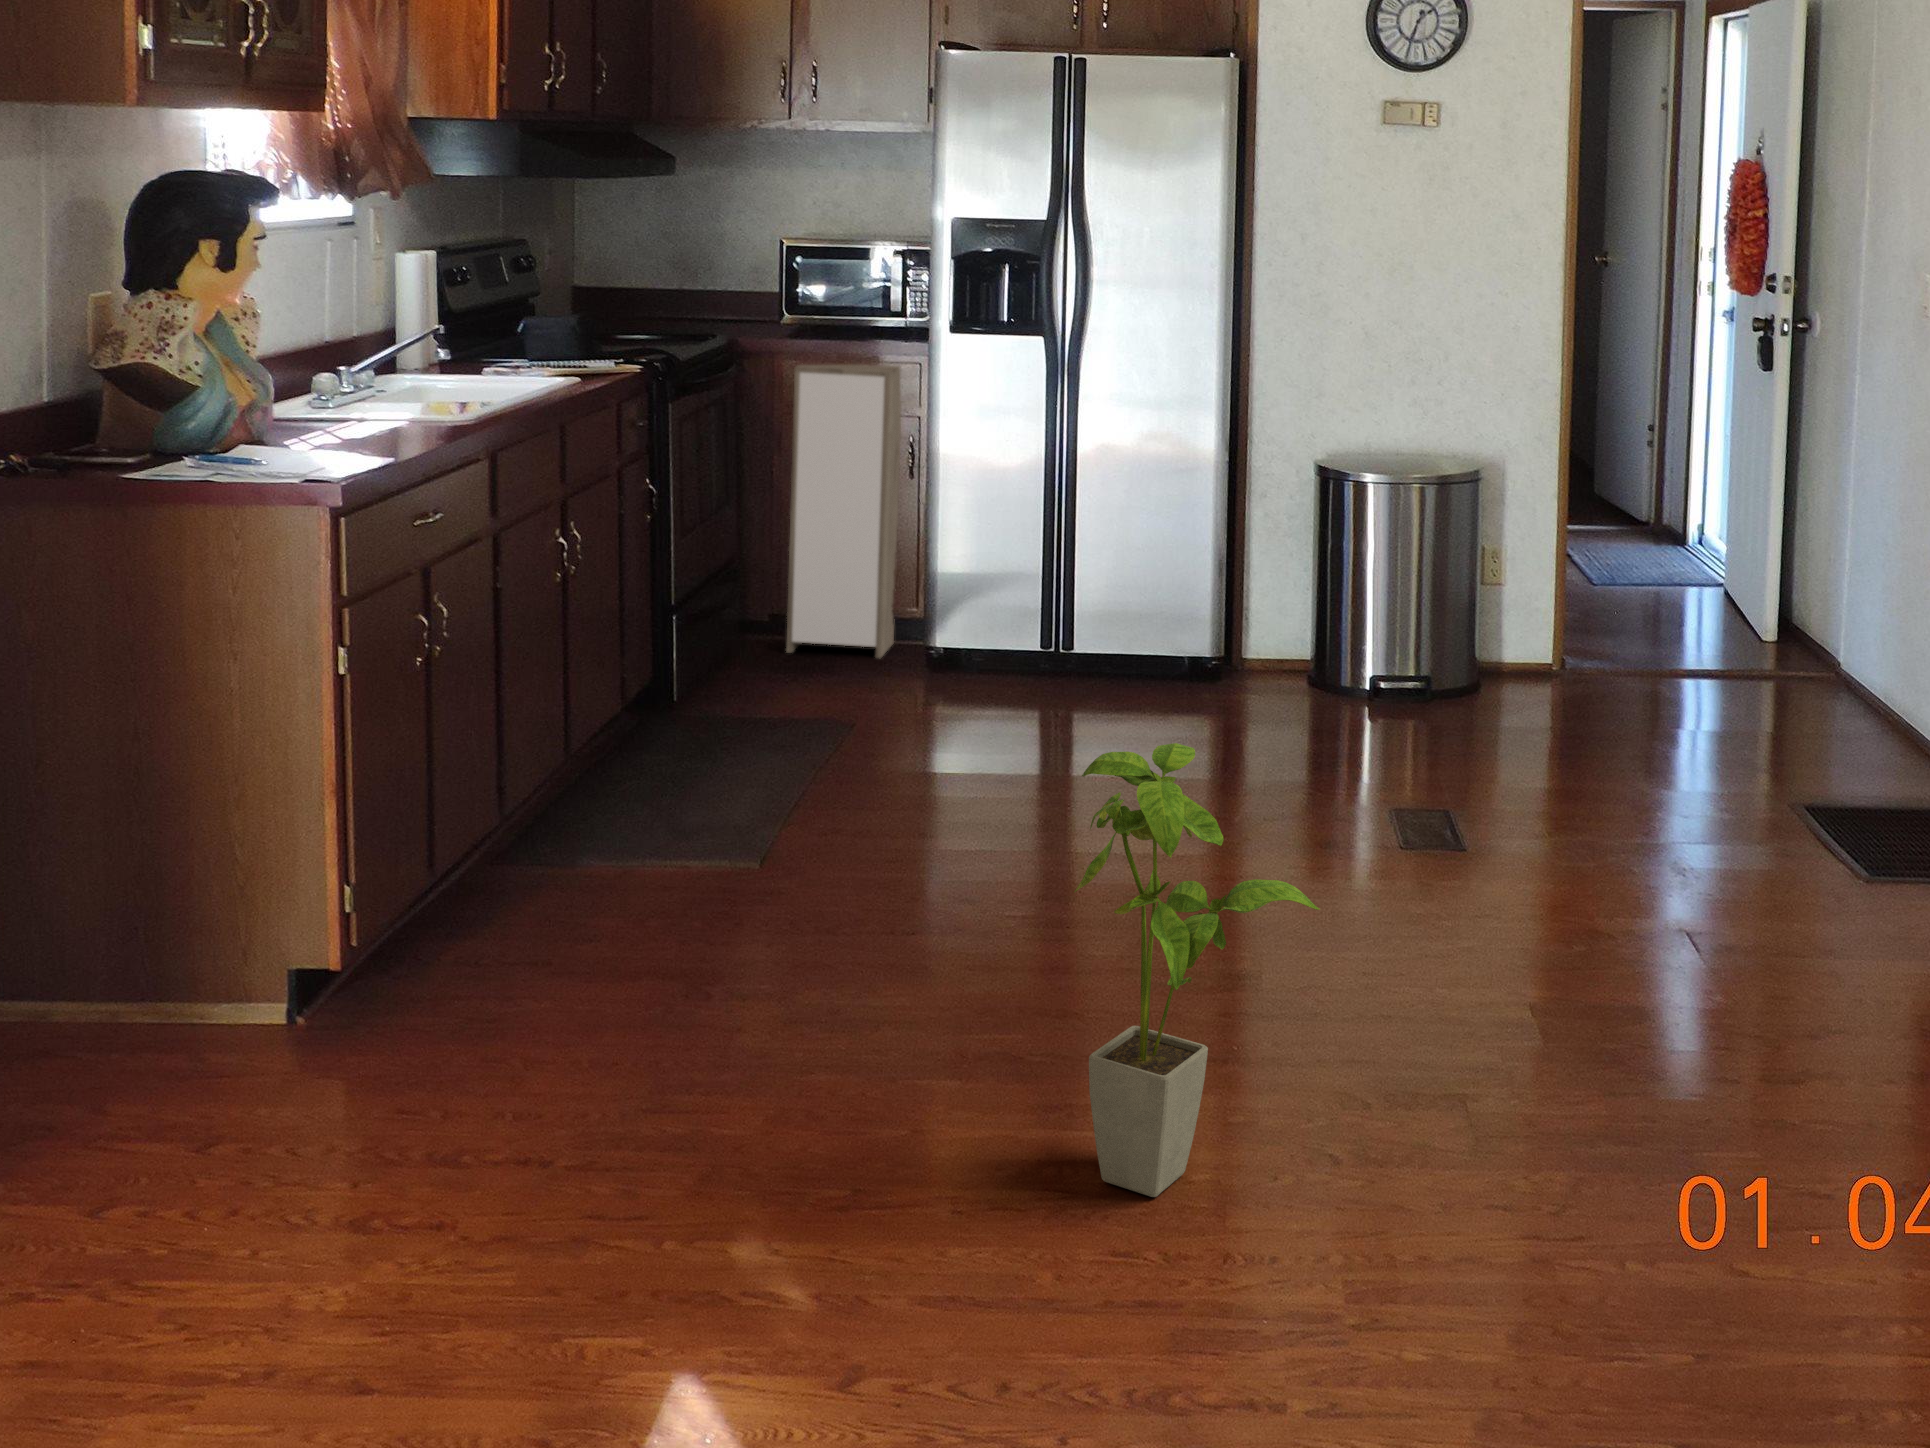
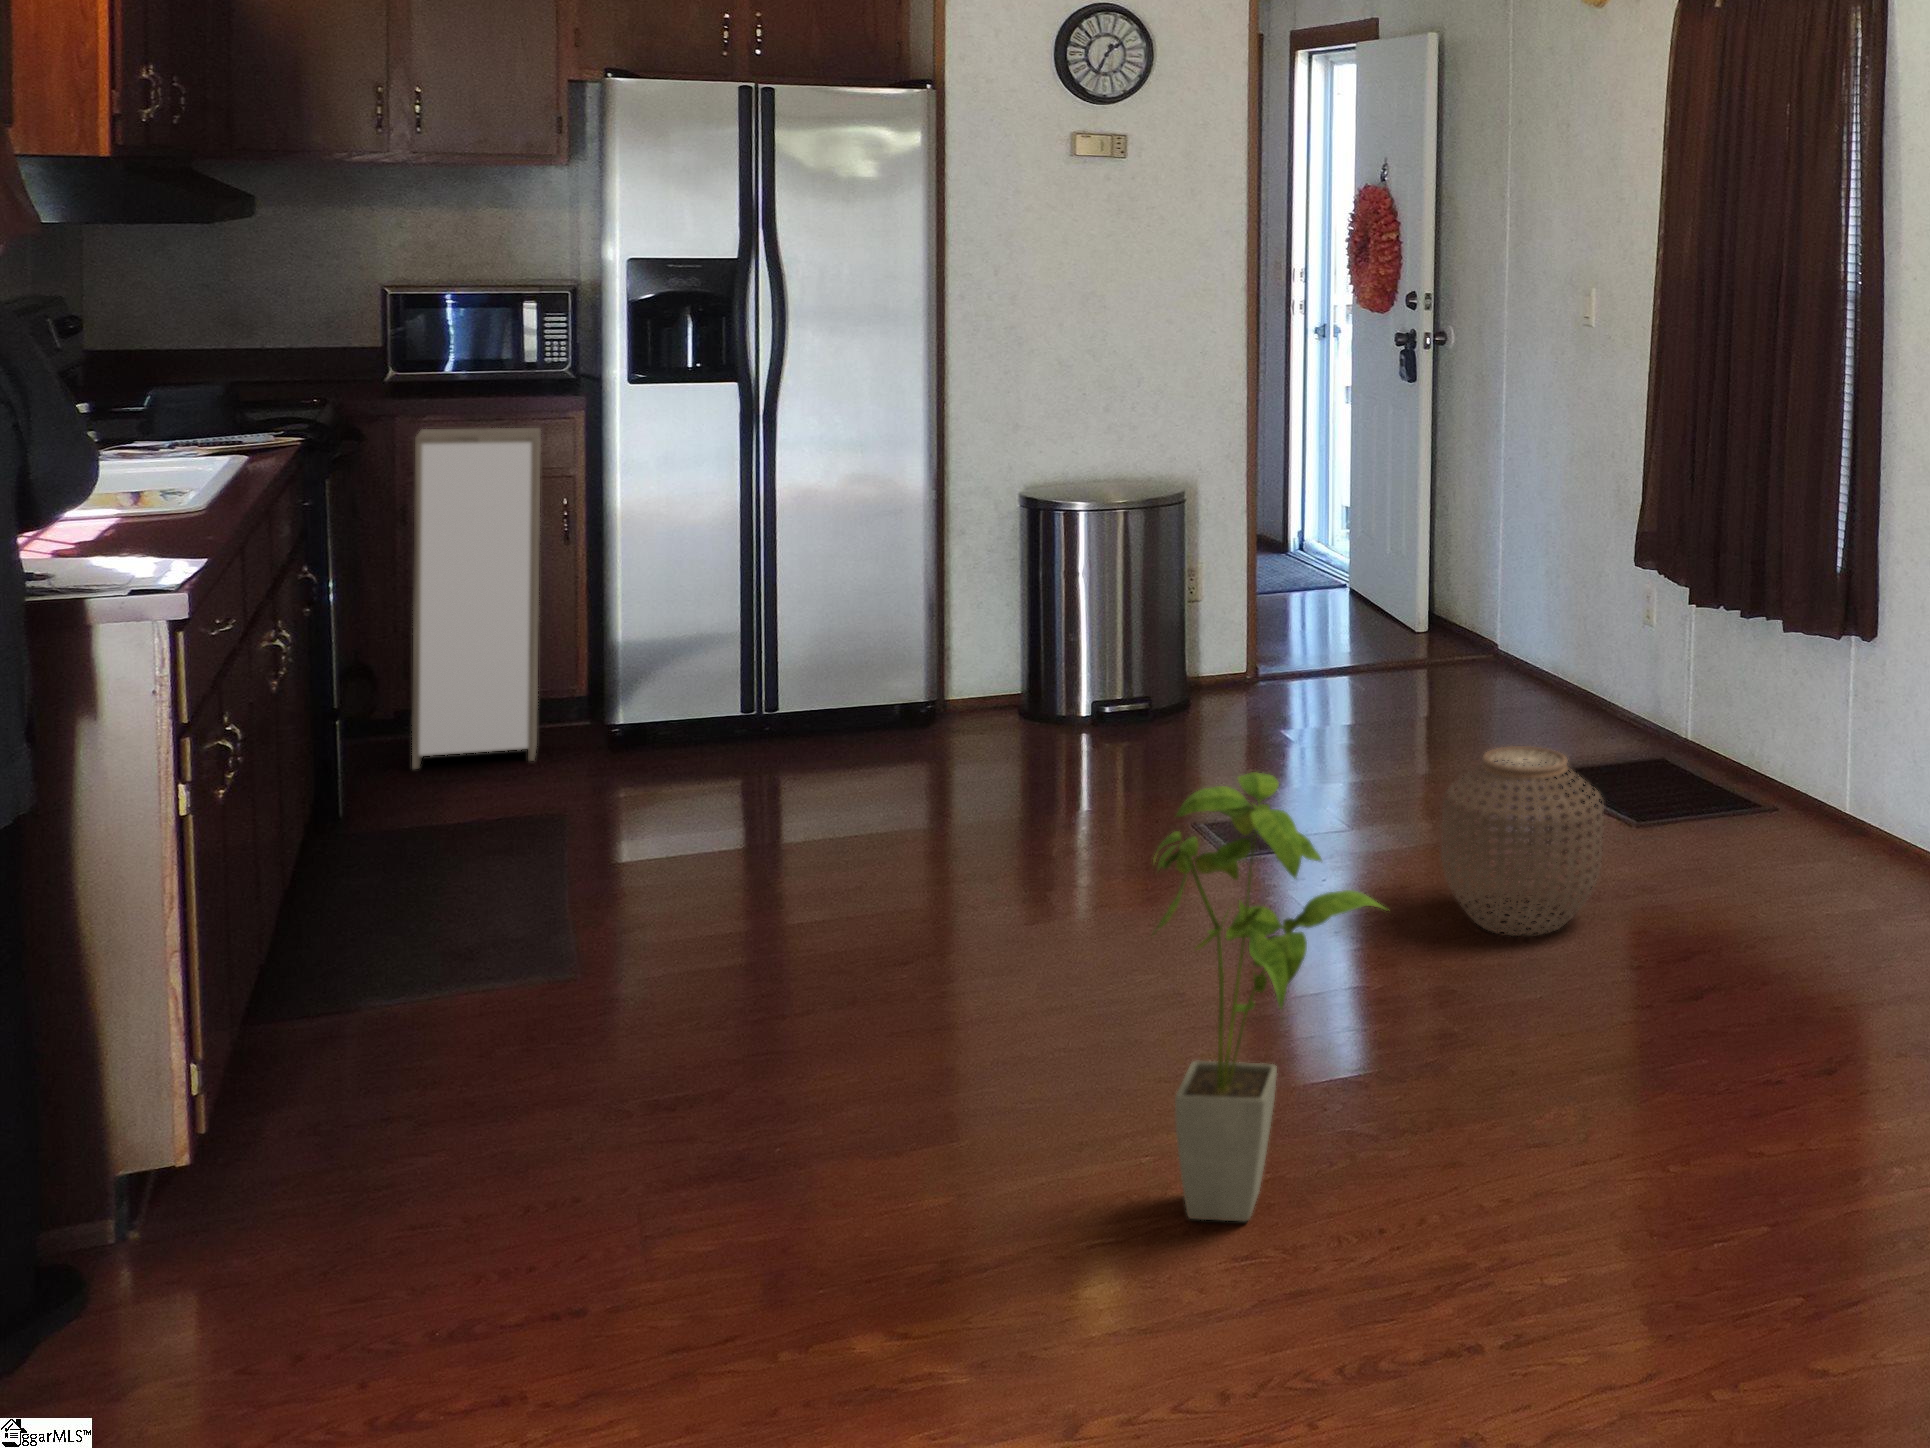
woven basket: none [1568,766,1752,976] -> present [1441,746,1604,935]

